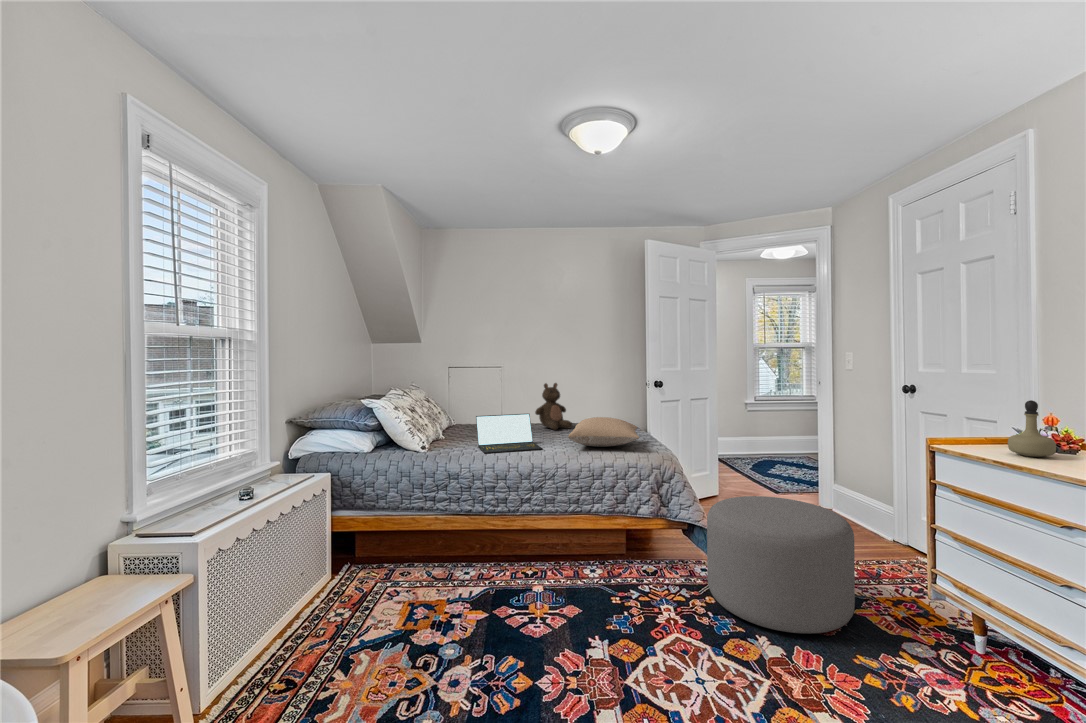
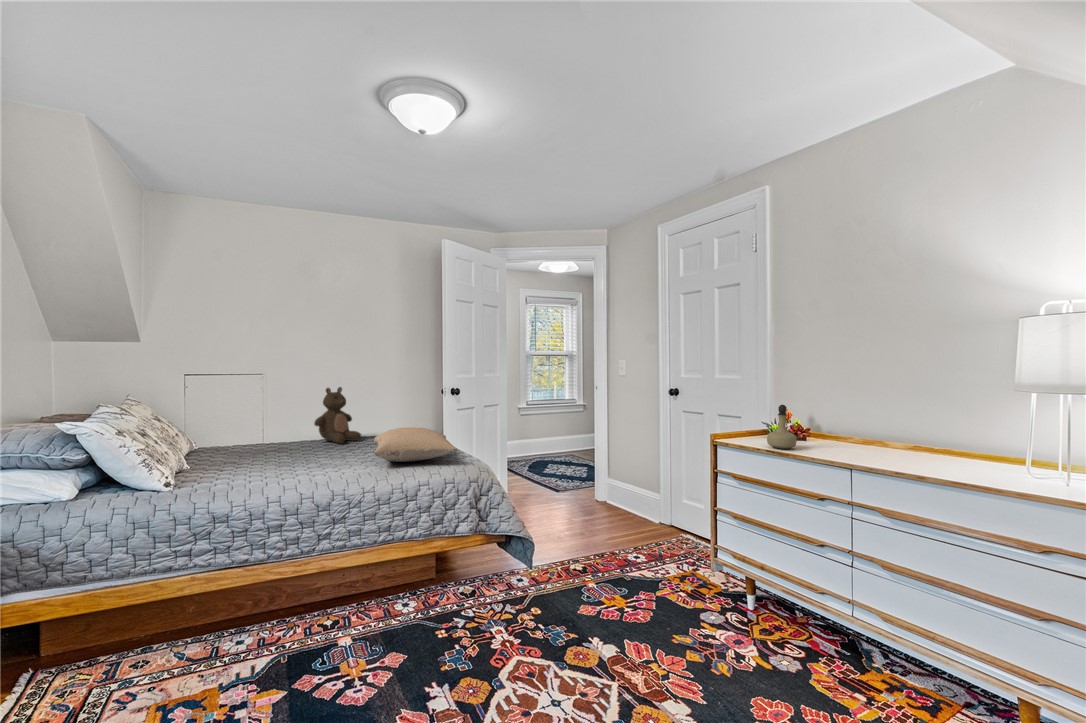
laptop: present [476,414,543,453] -> none [244,426,341,482]
ottoman: present [707,496,855,634] -> none [532,499,660,629]

